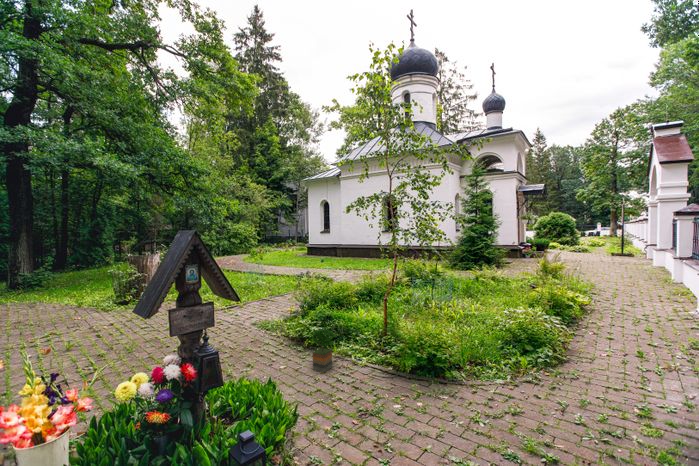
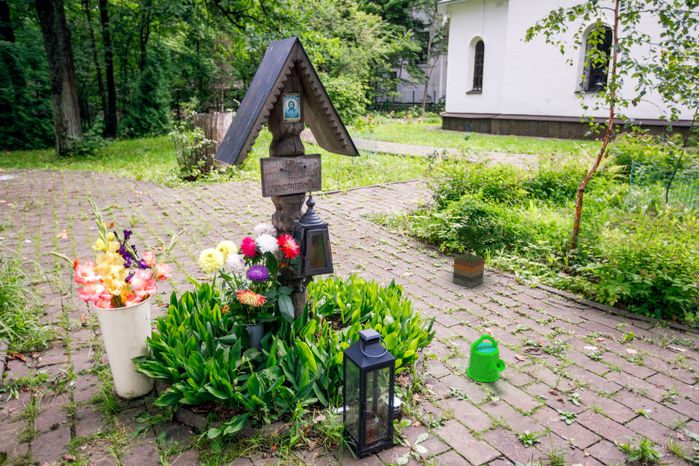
watering can: none [321,411,344,447] -> present [467,334,506,382]

